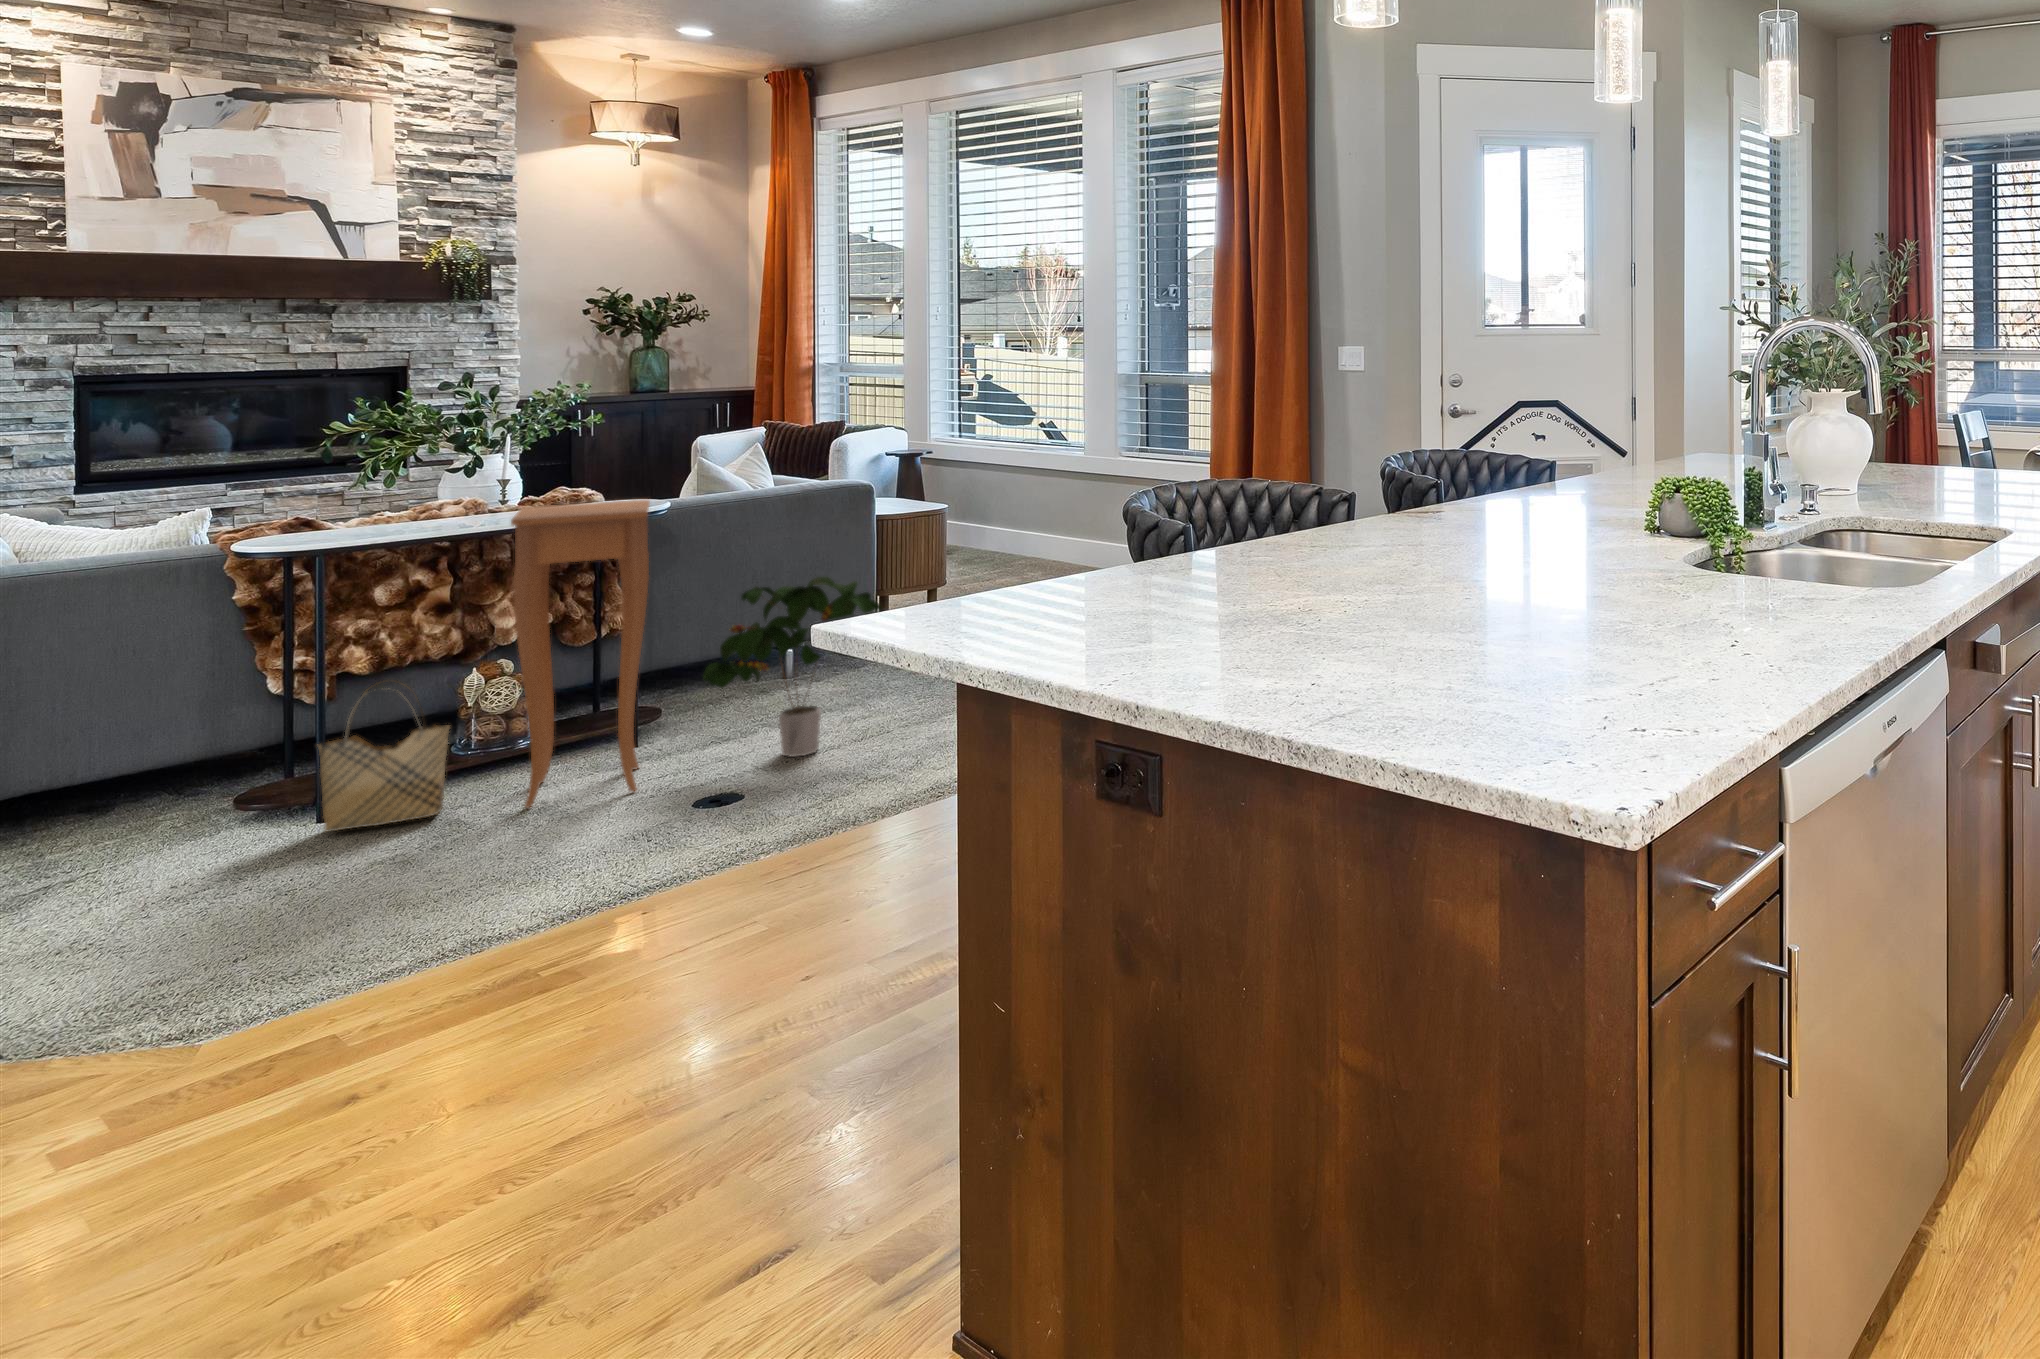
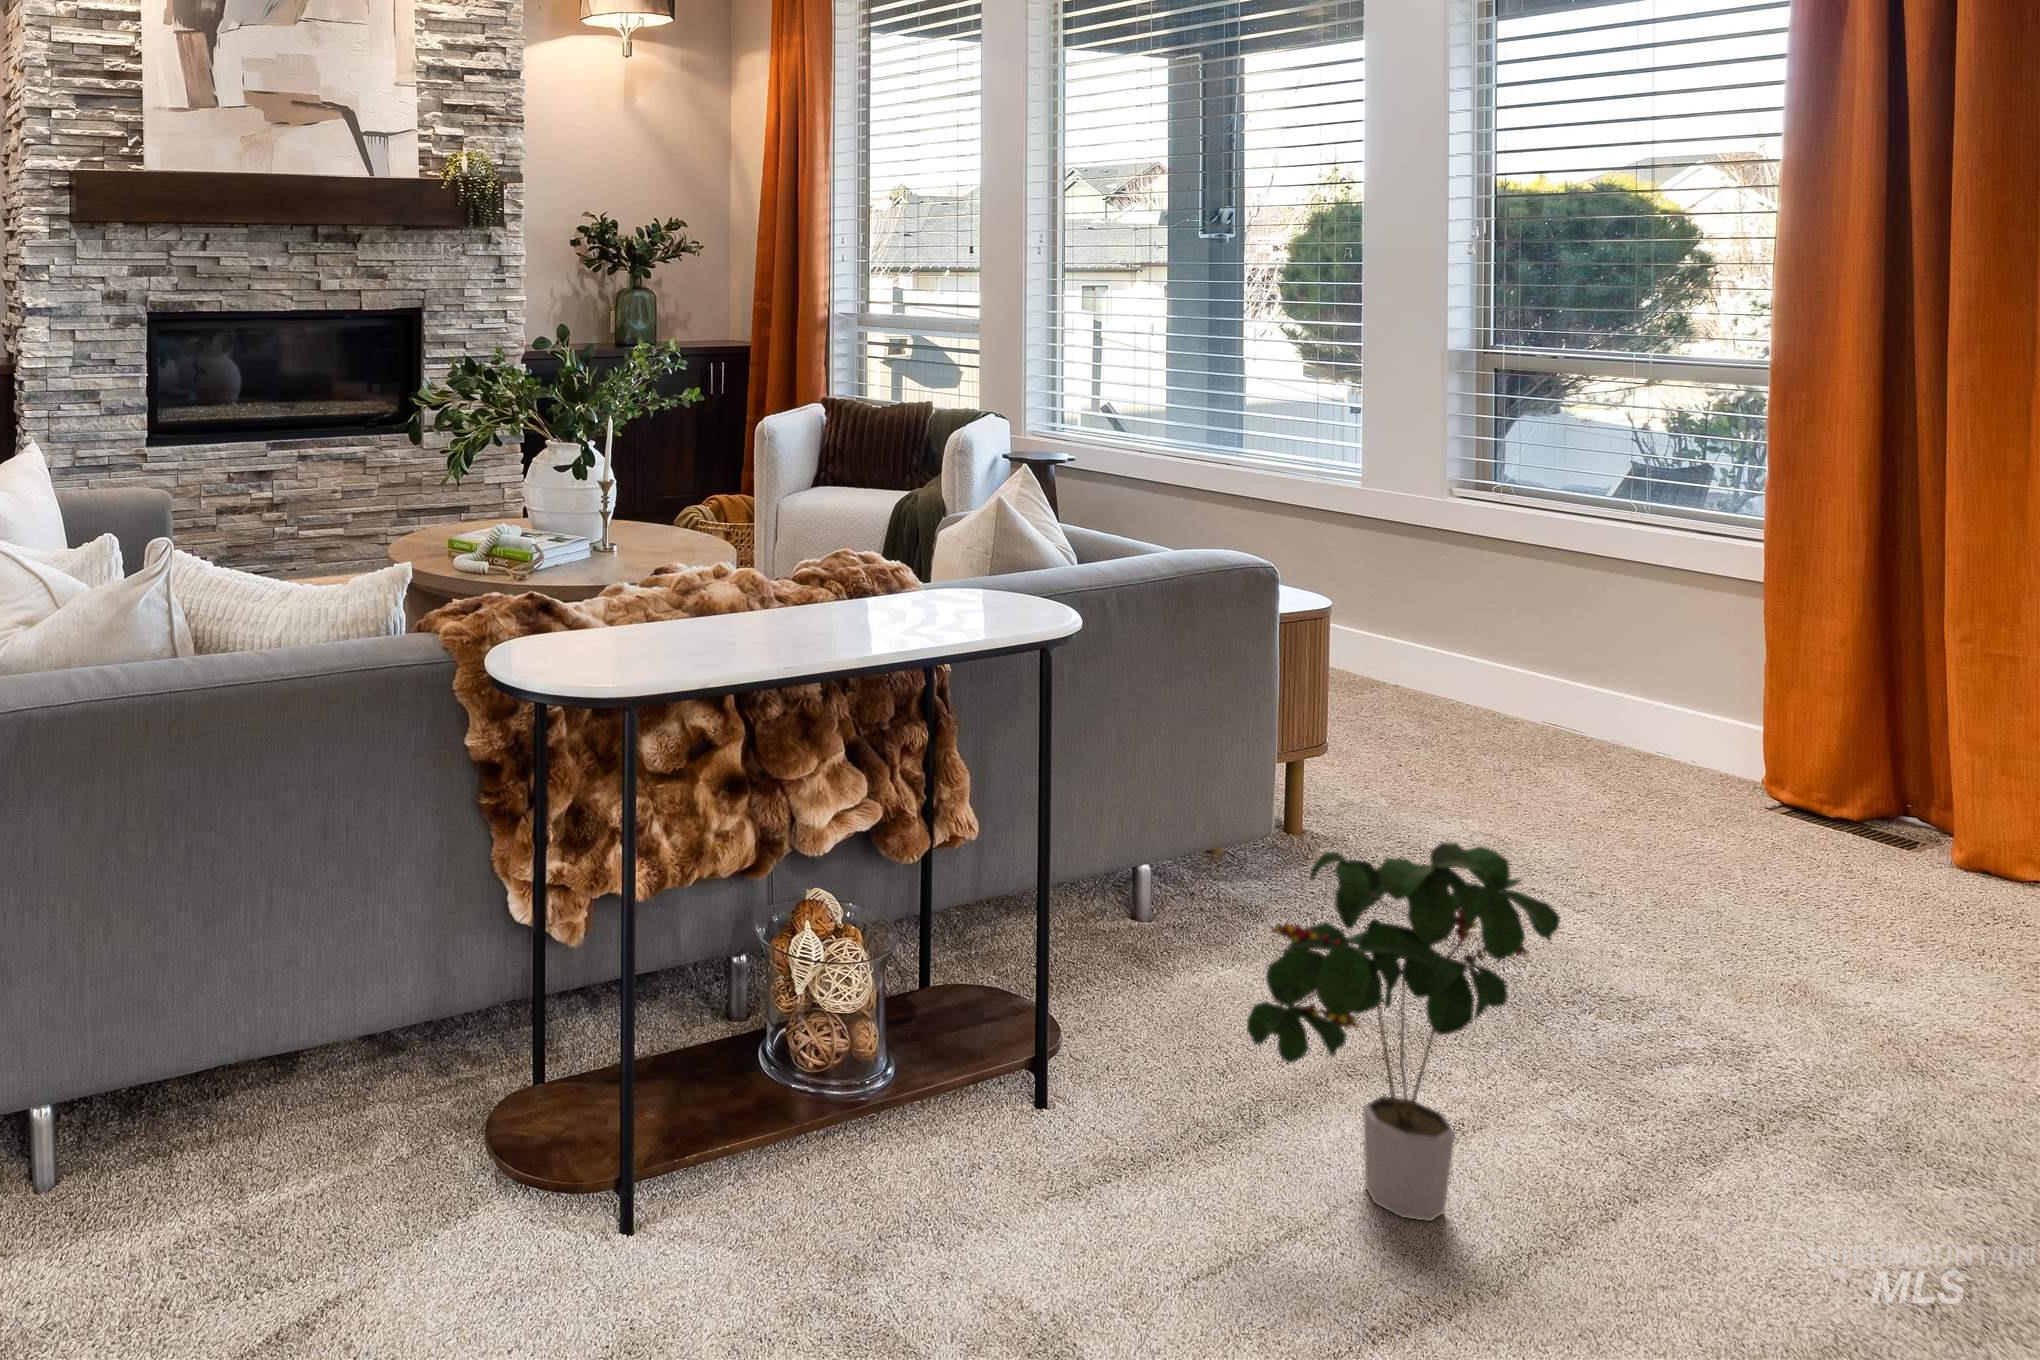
side table: present [511,500,650,808] -> none [931,653,1235,1280]
woven basket: present [317,689,450,832] -> none [671,971,858,1268]

